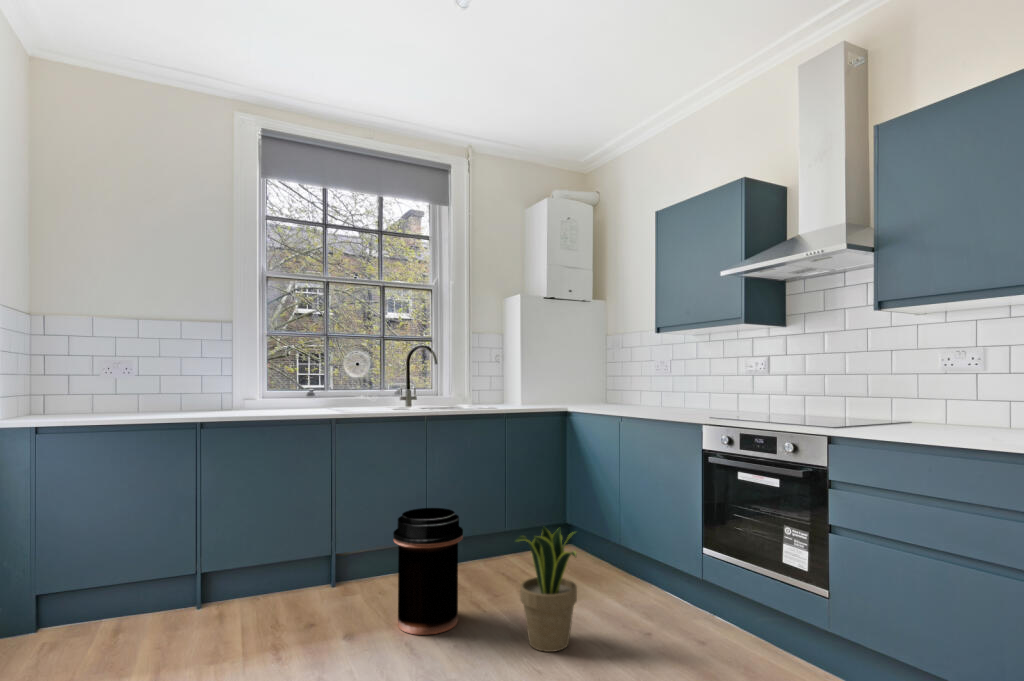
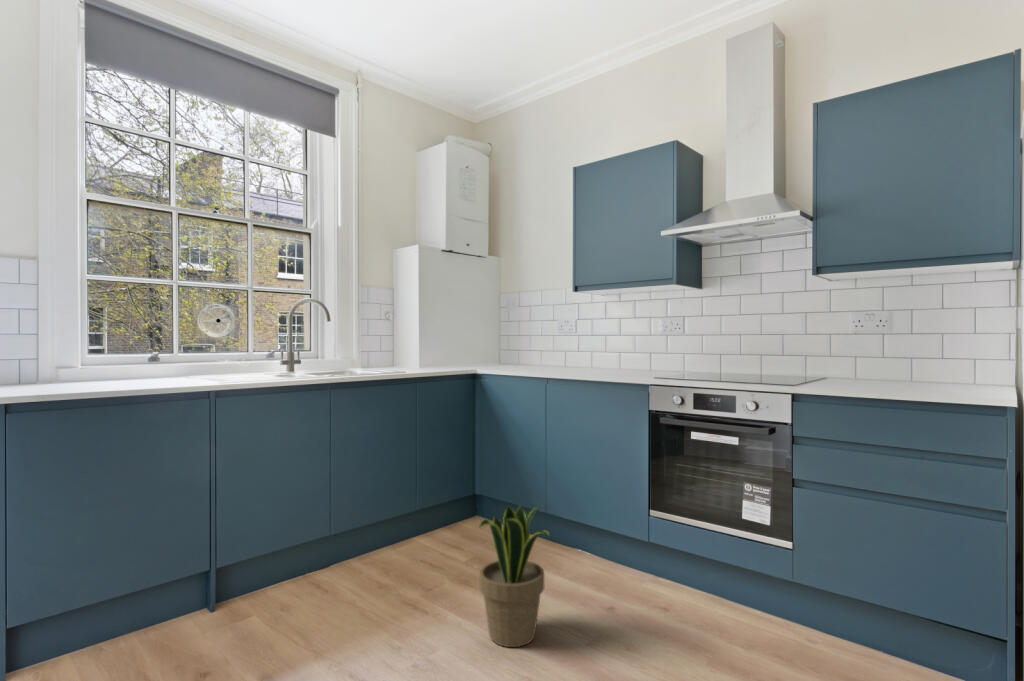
trash can: present [393,508,463,635] -> none [313,493,401,652]

